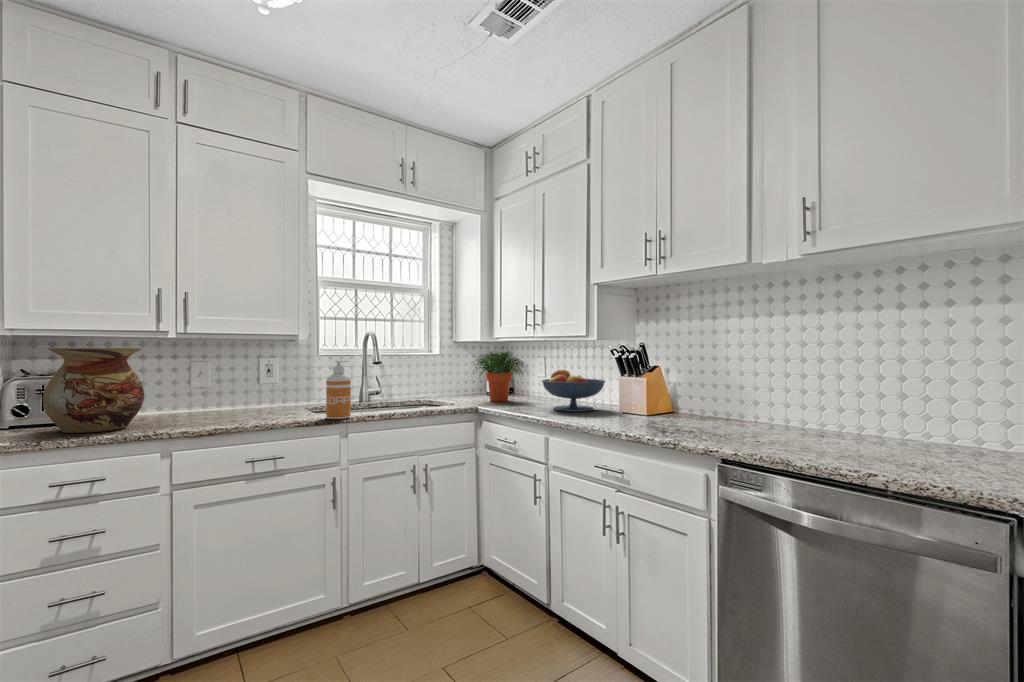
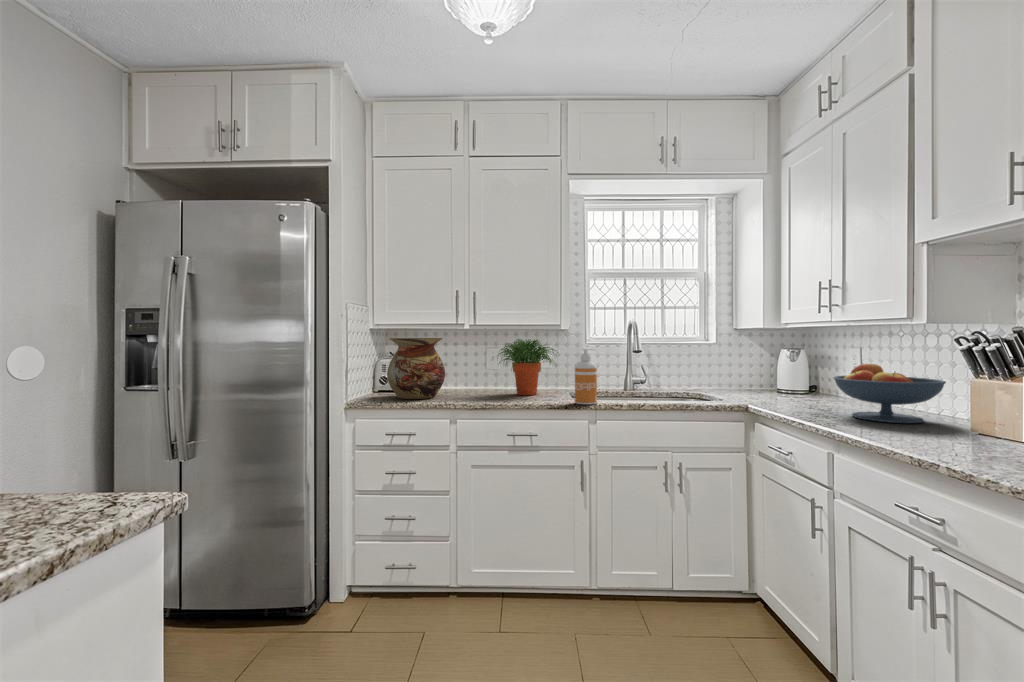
potted plant: present [474,351,527,402] -> present [498,339,558,395]

